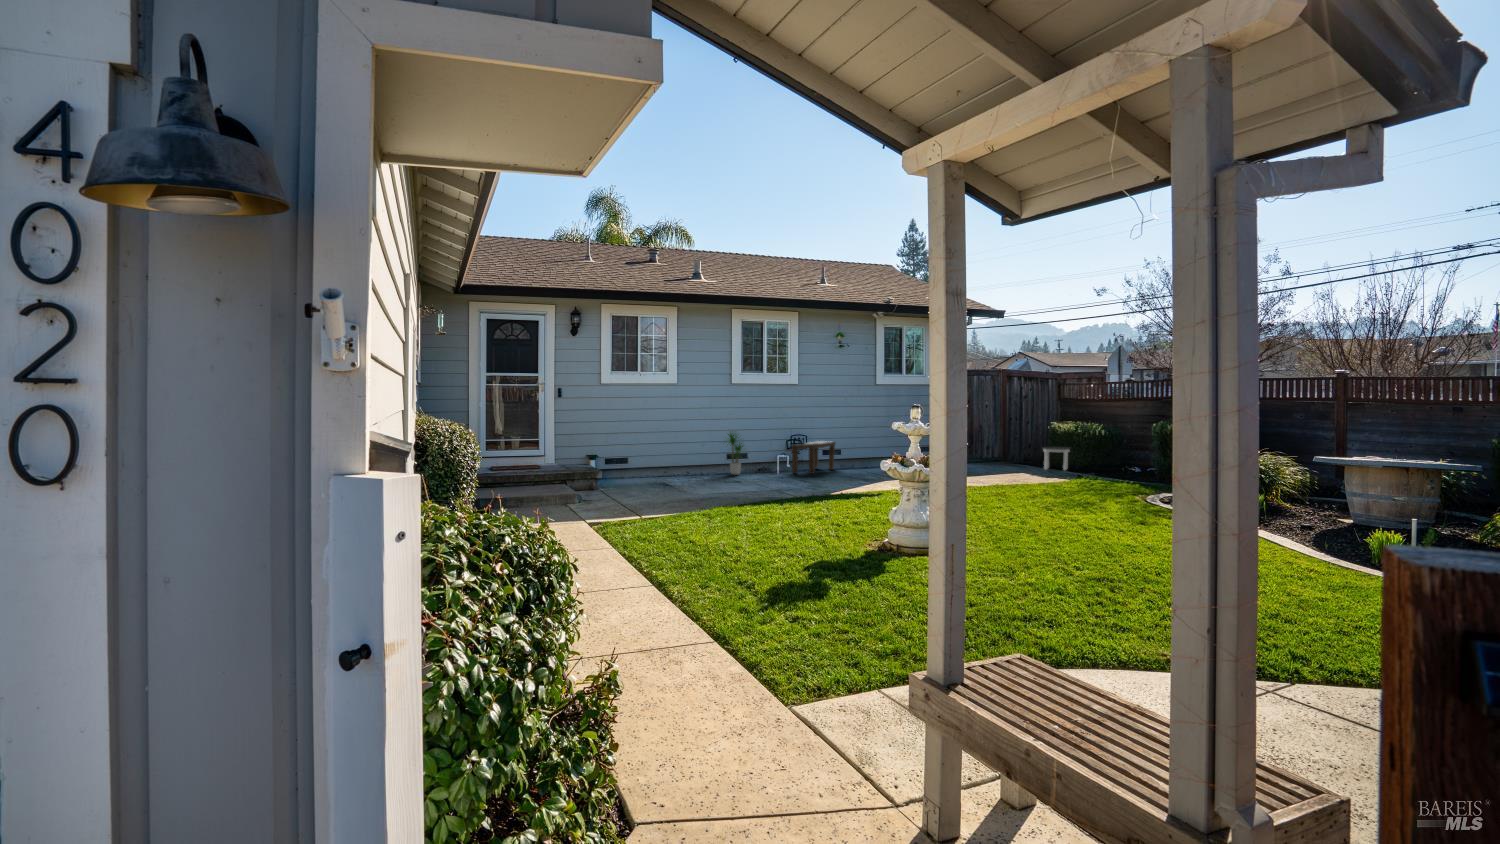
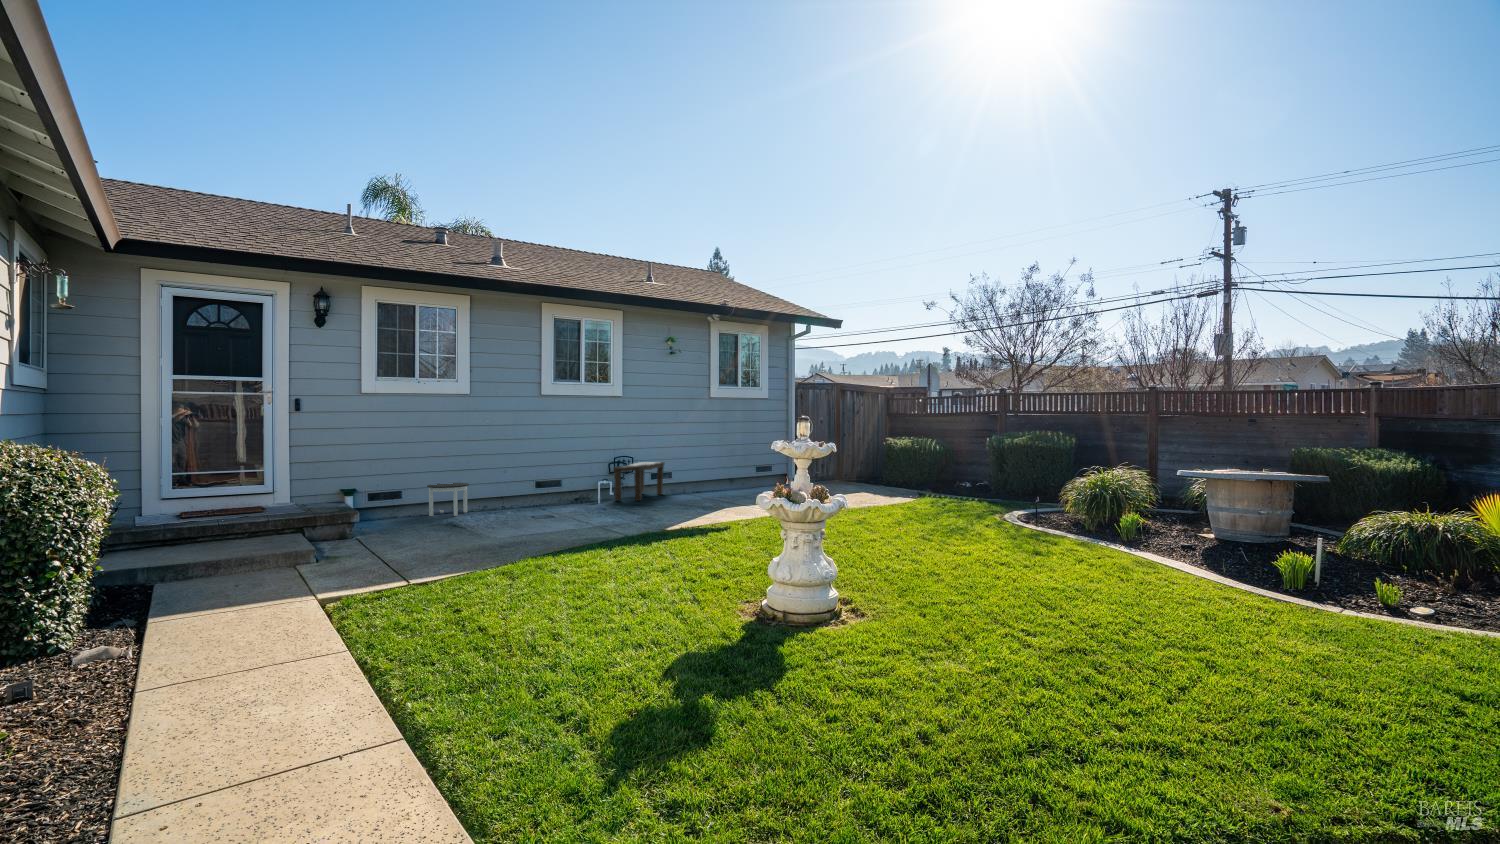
potted plant: present [728,432,743,475] -> none [525,450,563,505]
round table: present [1042,447,1071,470] -> present [427,483,469,516]

